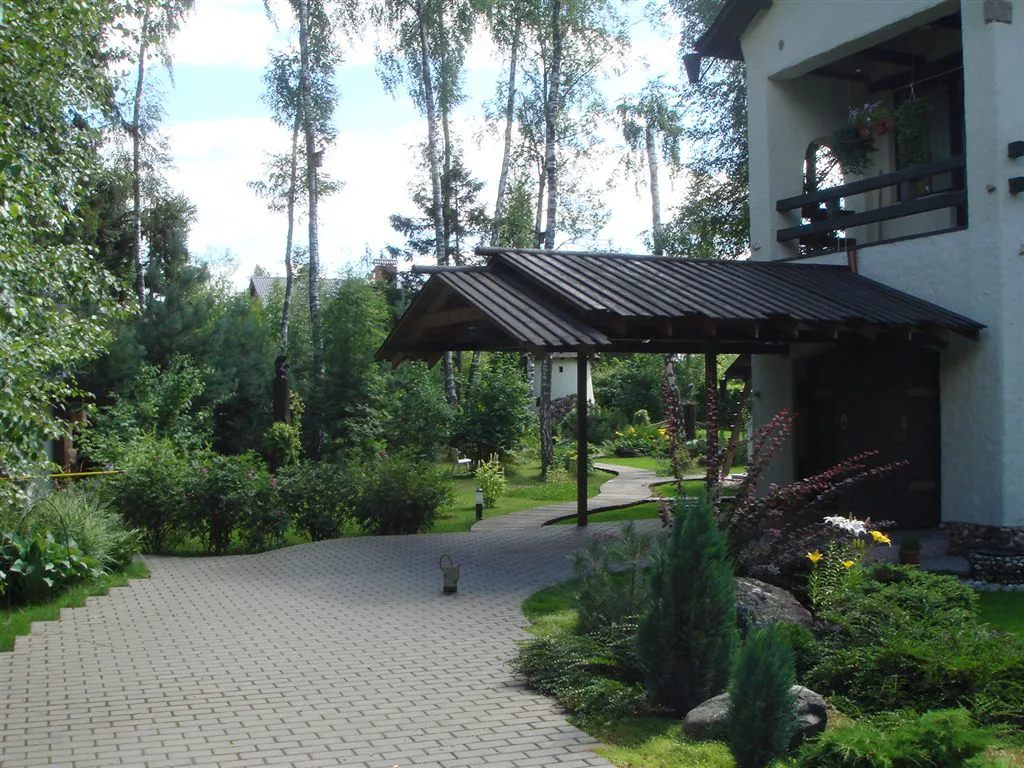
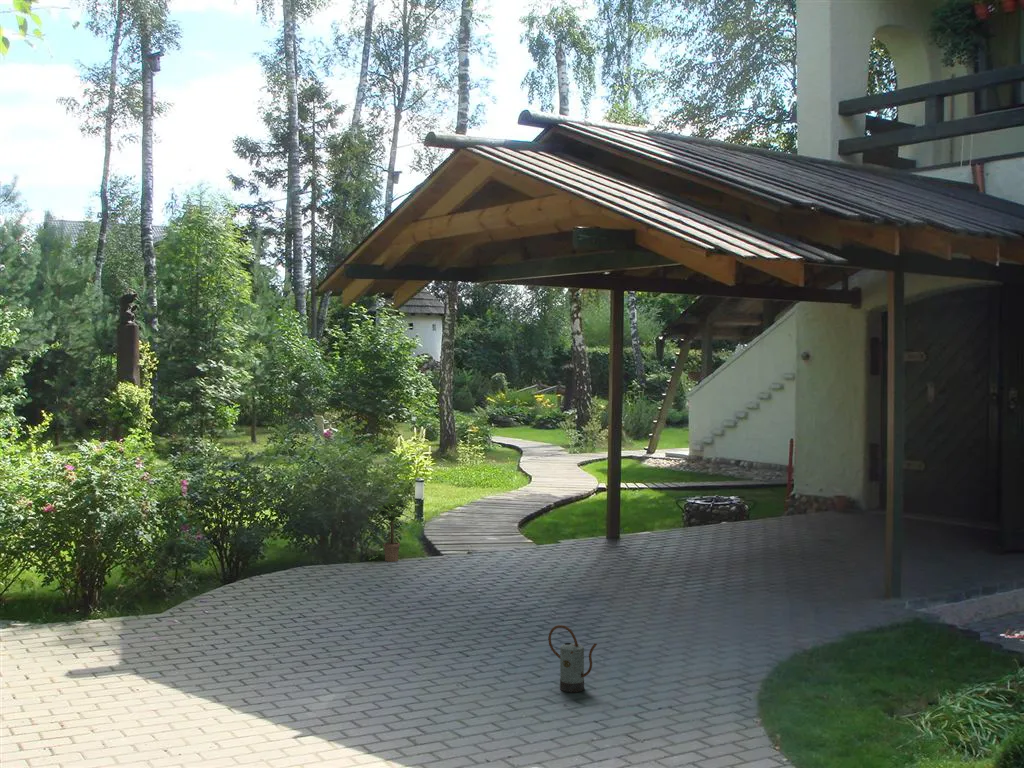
potted plant: none [406,495,429,540] -> present [376,495,409,562]

